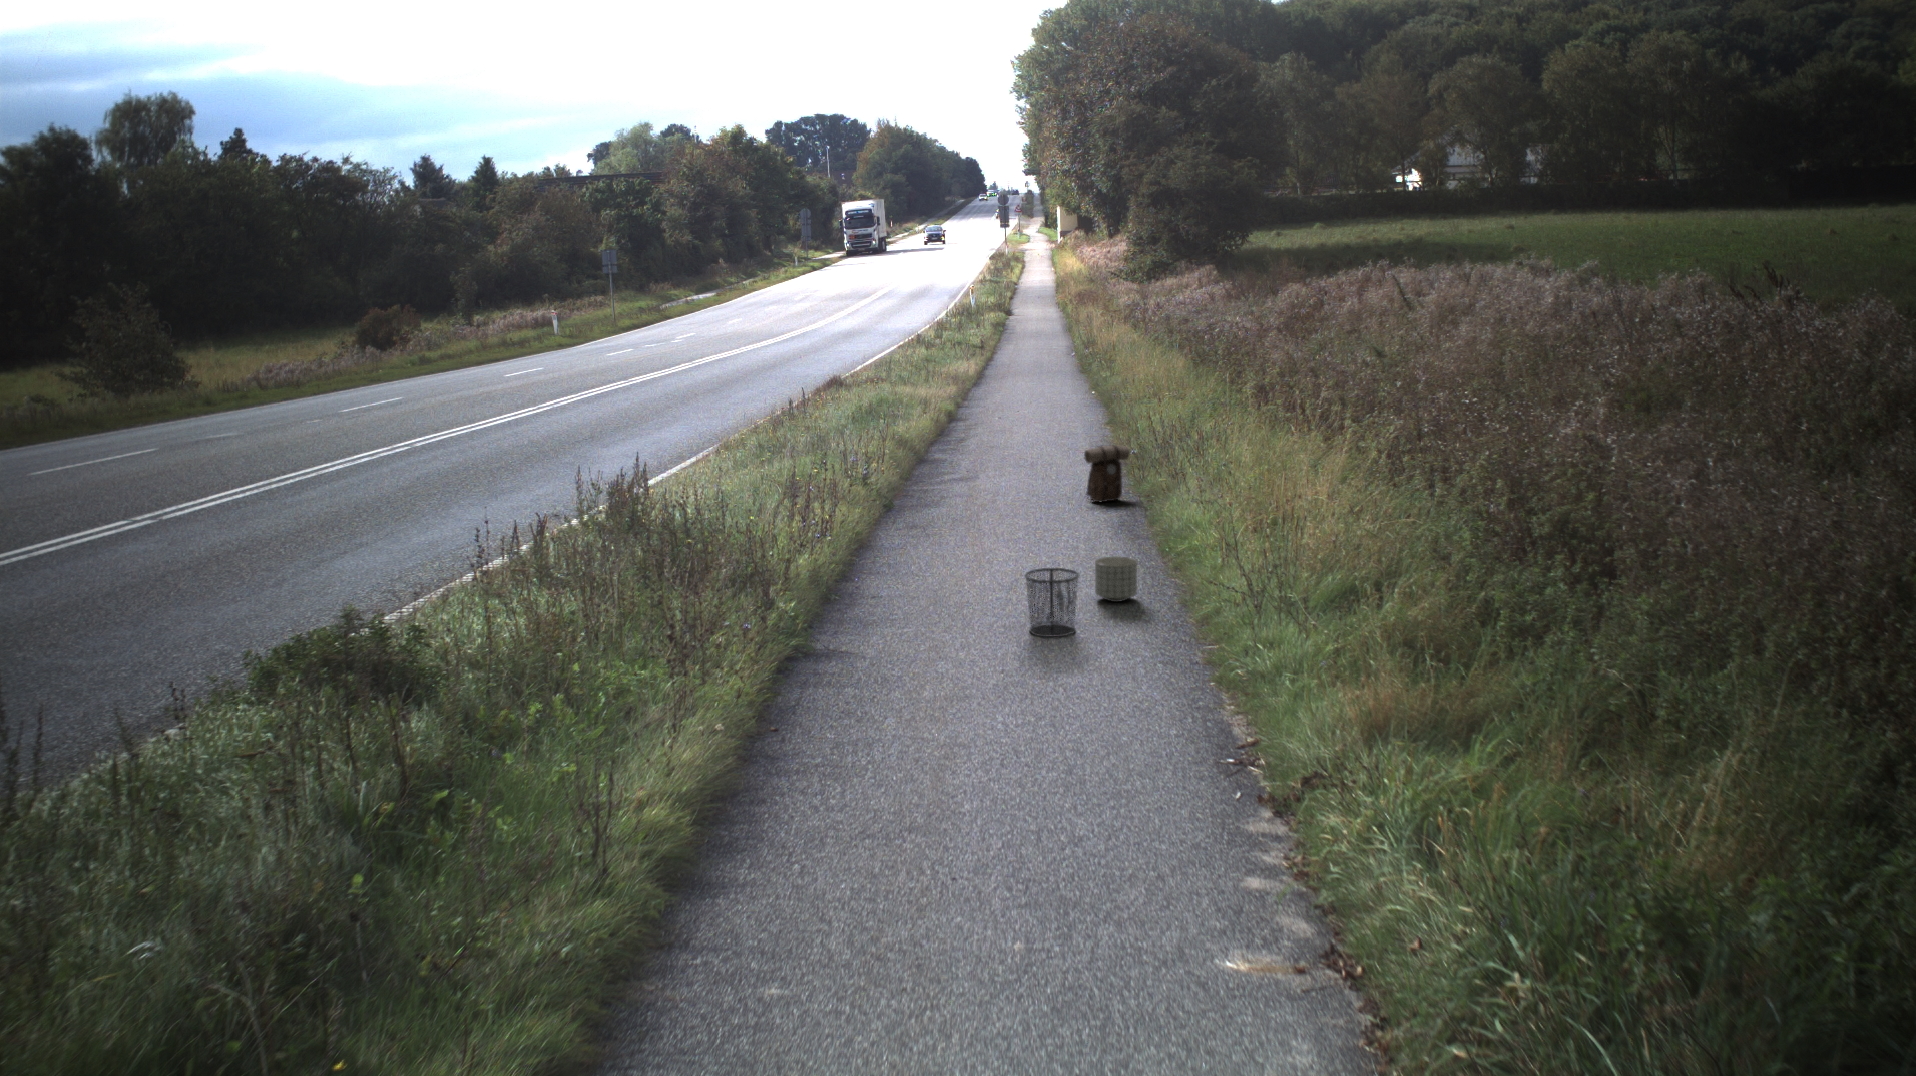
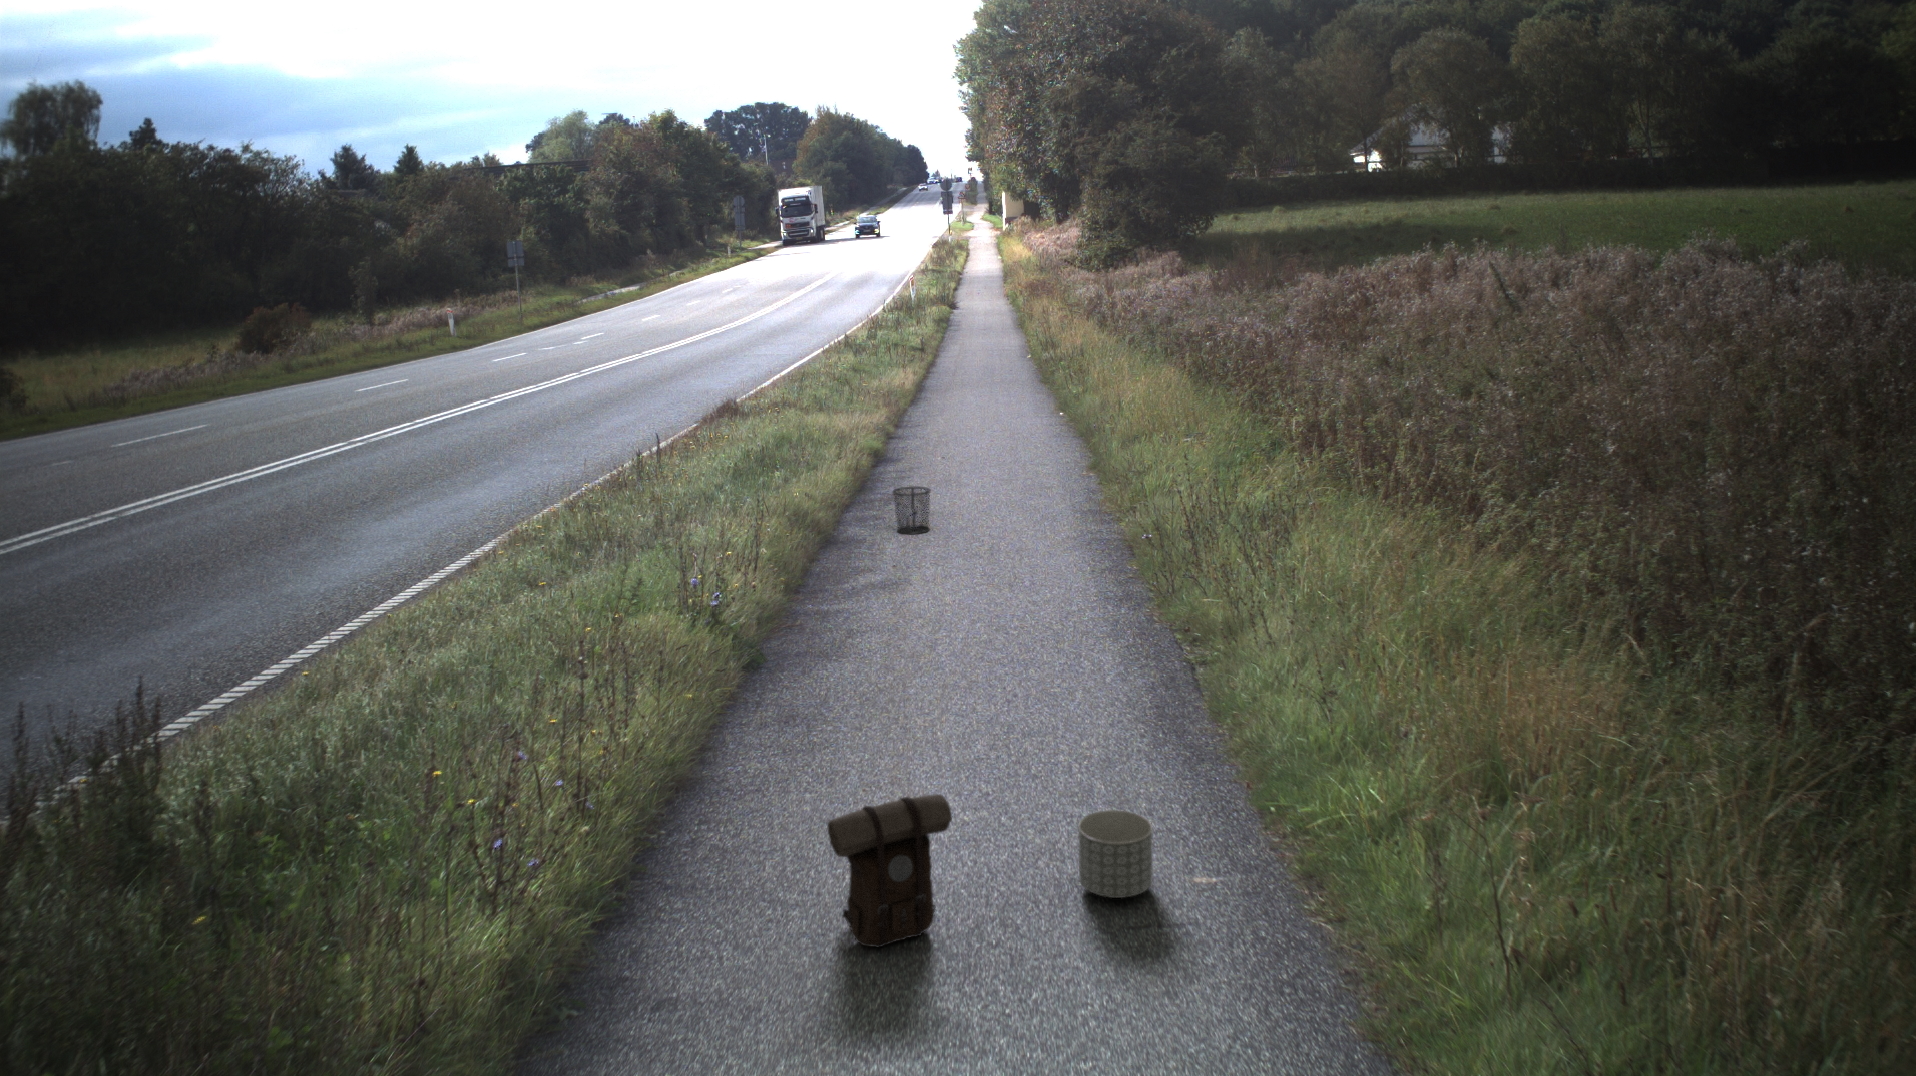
backpack: present [1084,445,1130,502] -> present [828,794,952,948]
waste bin: present [1025,568,1079,637] -> present [893,487,930,534]

